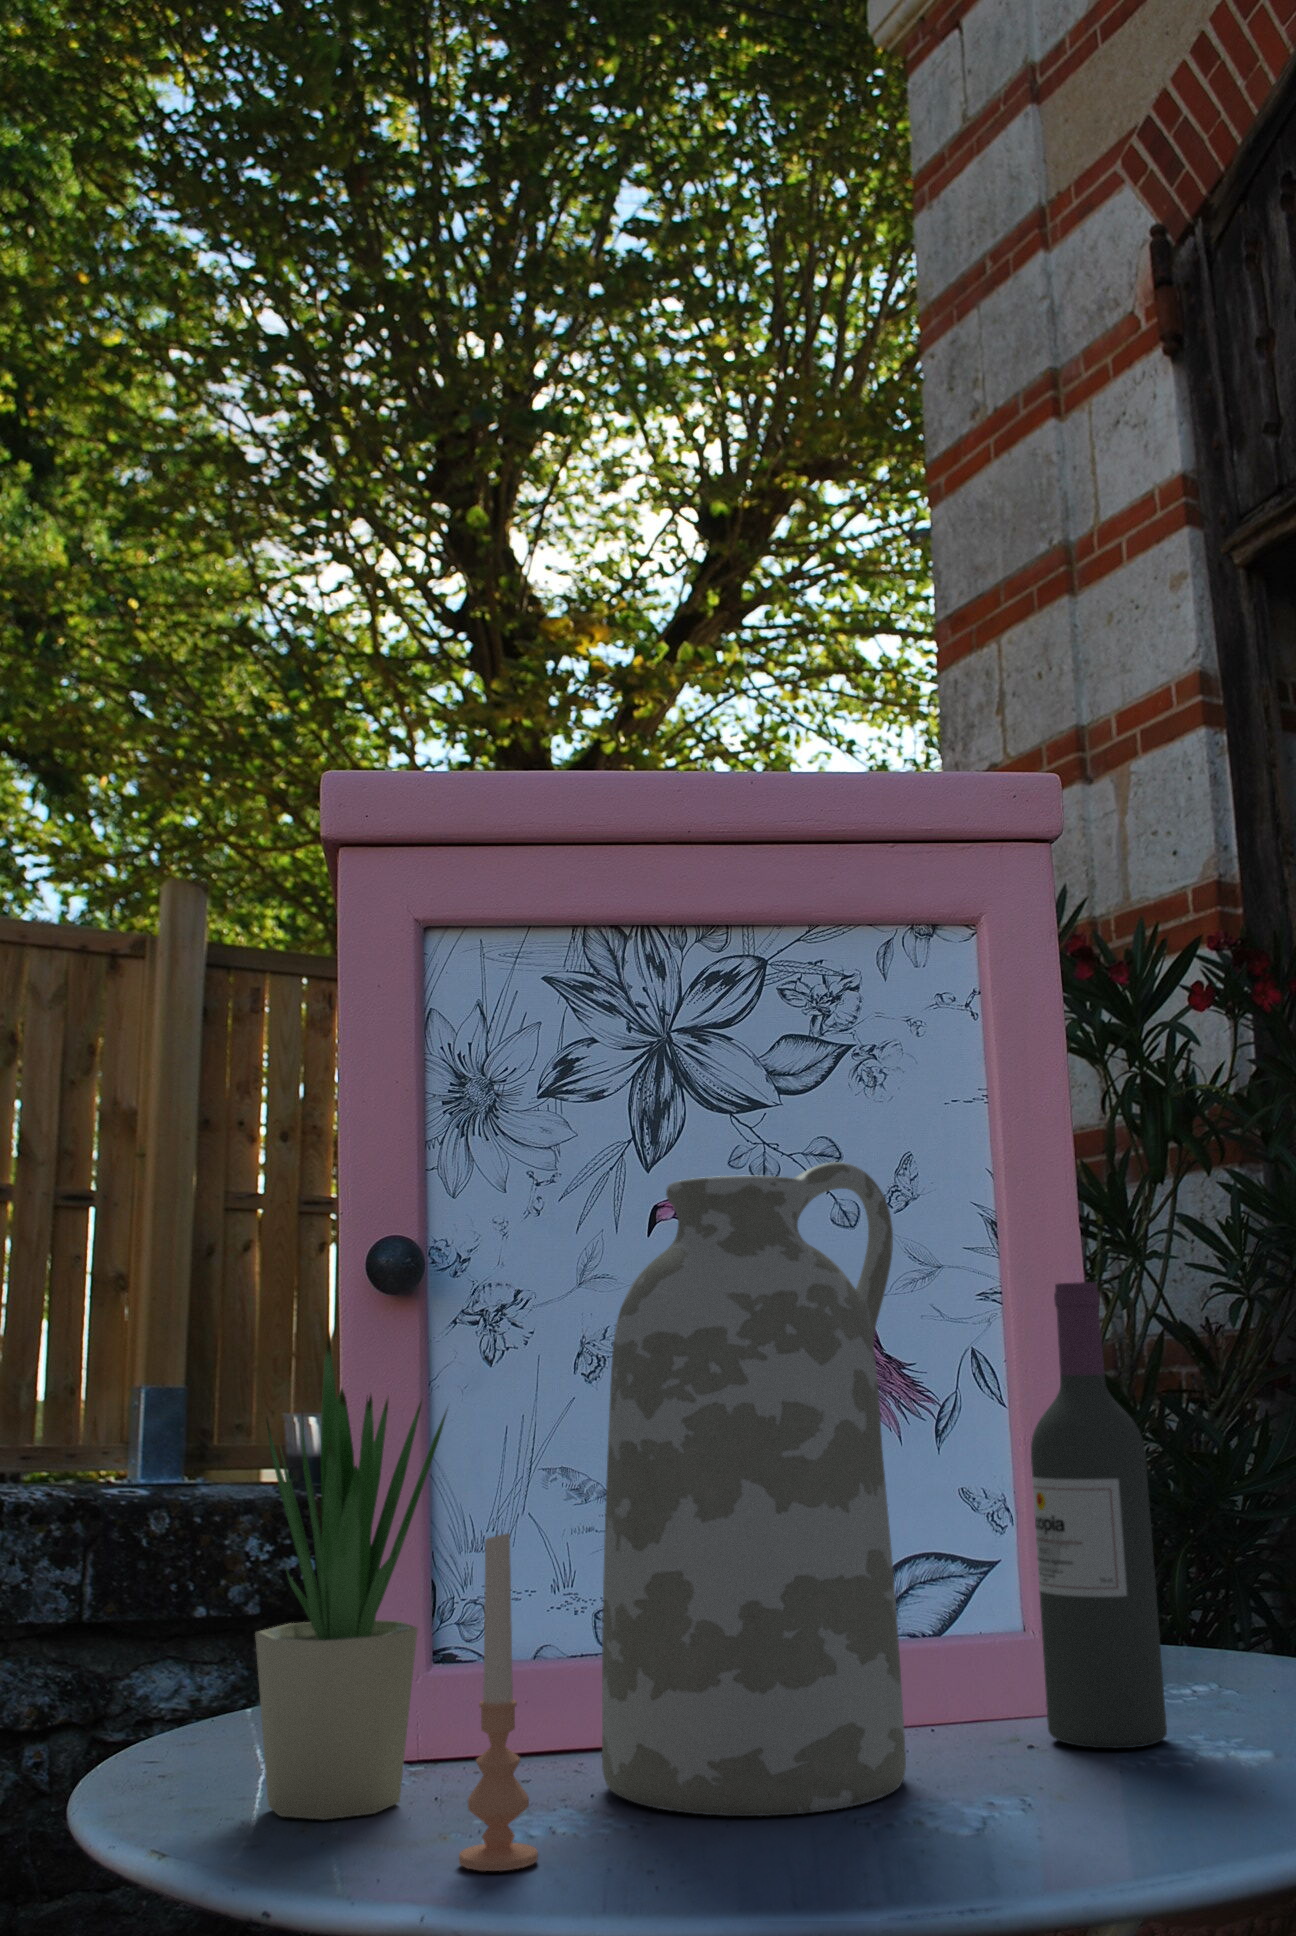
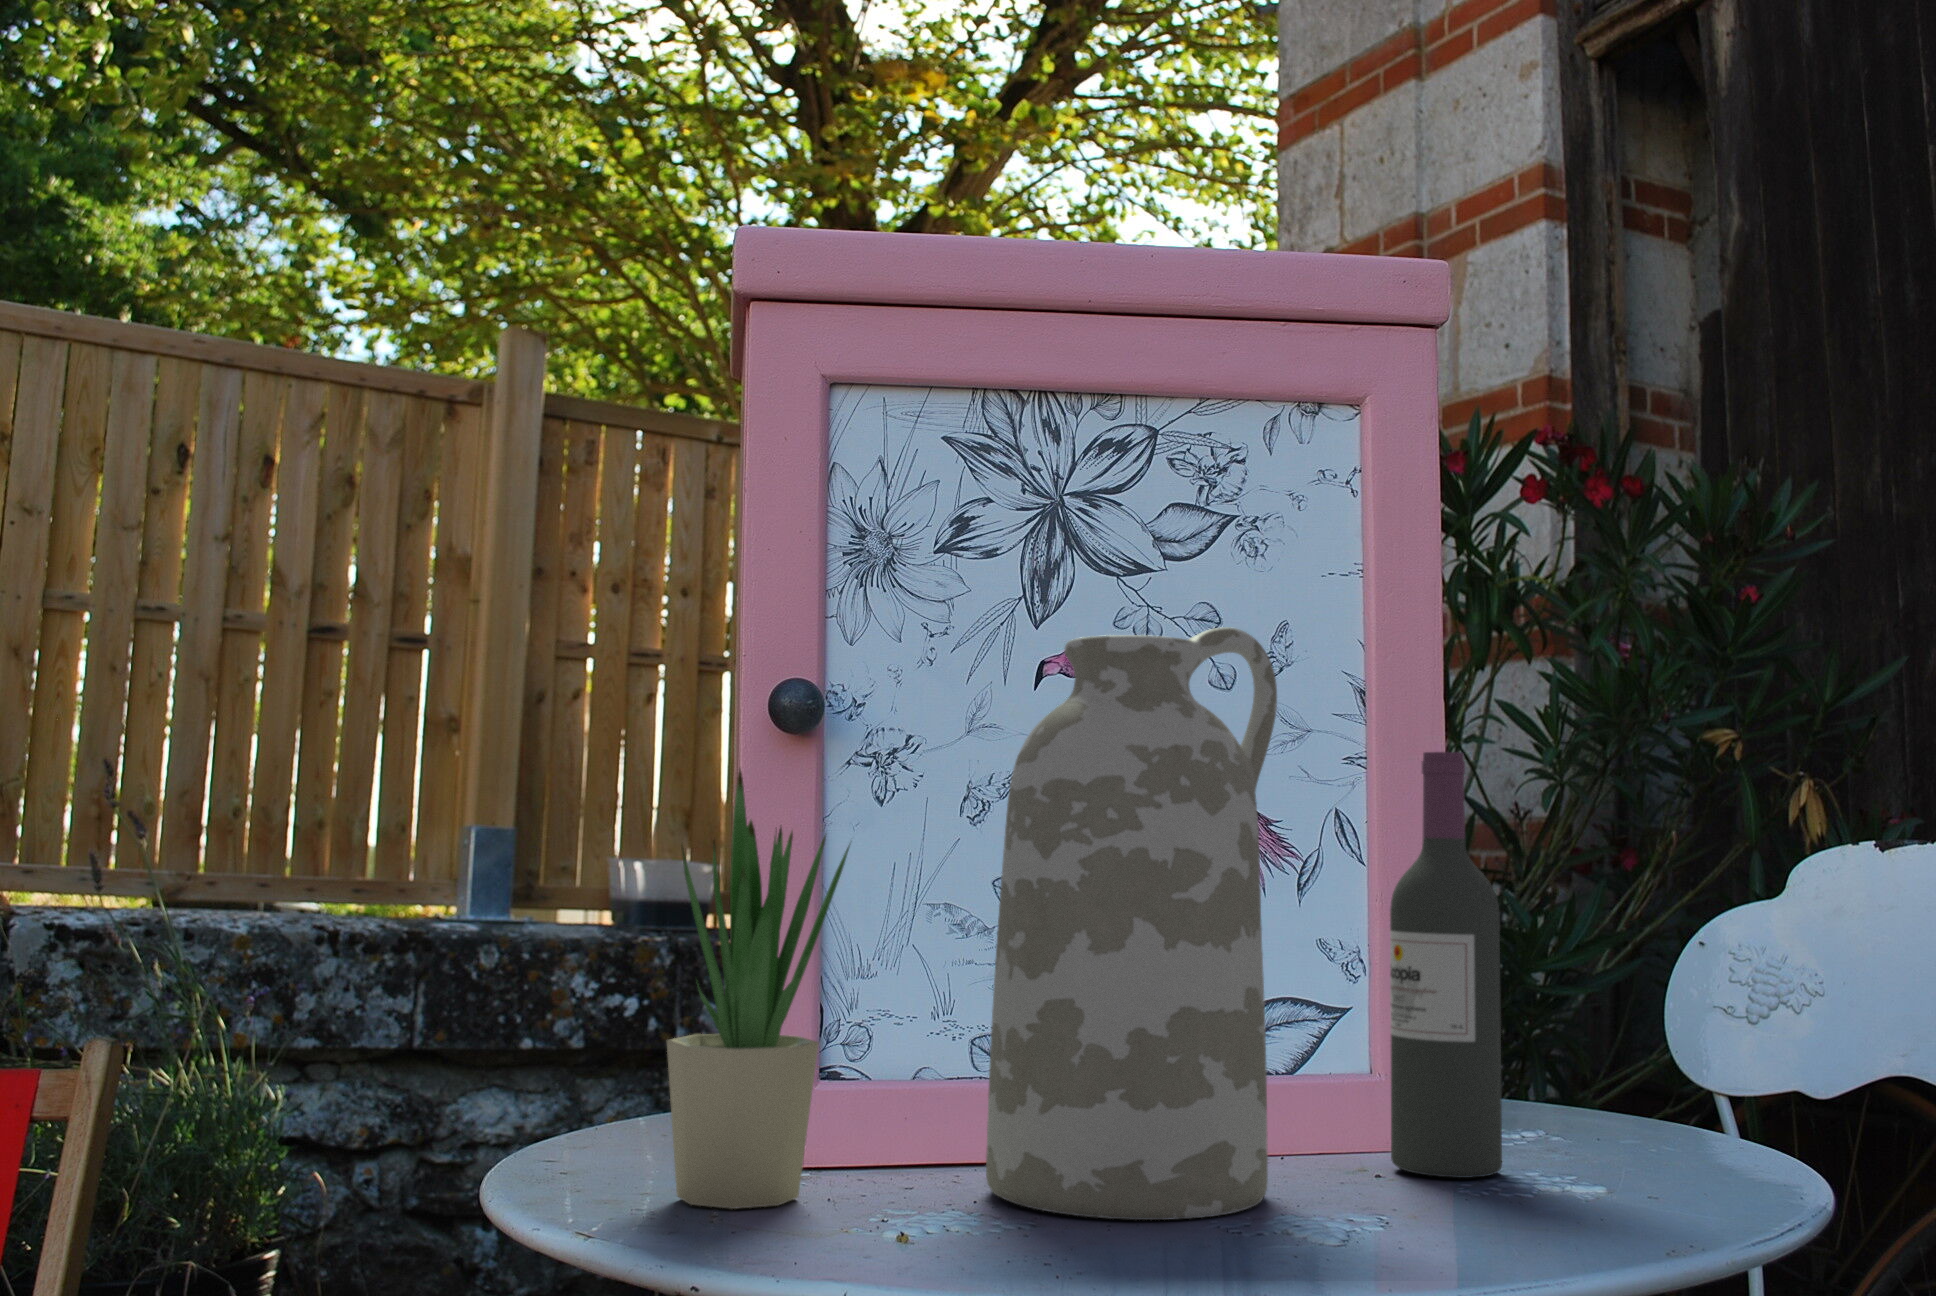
candle: present [459,1530,538,1871] -> none [870,952,943,1254]

